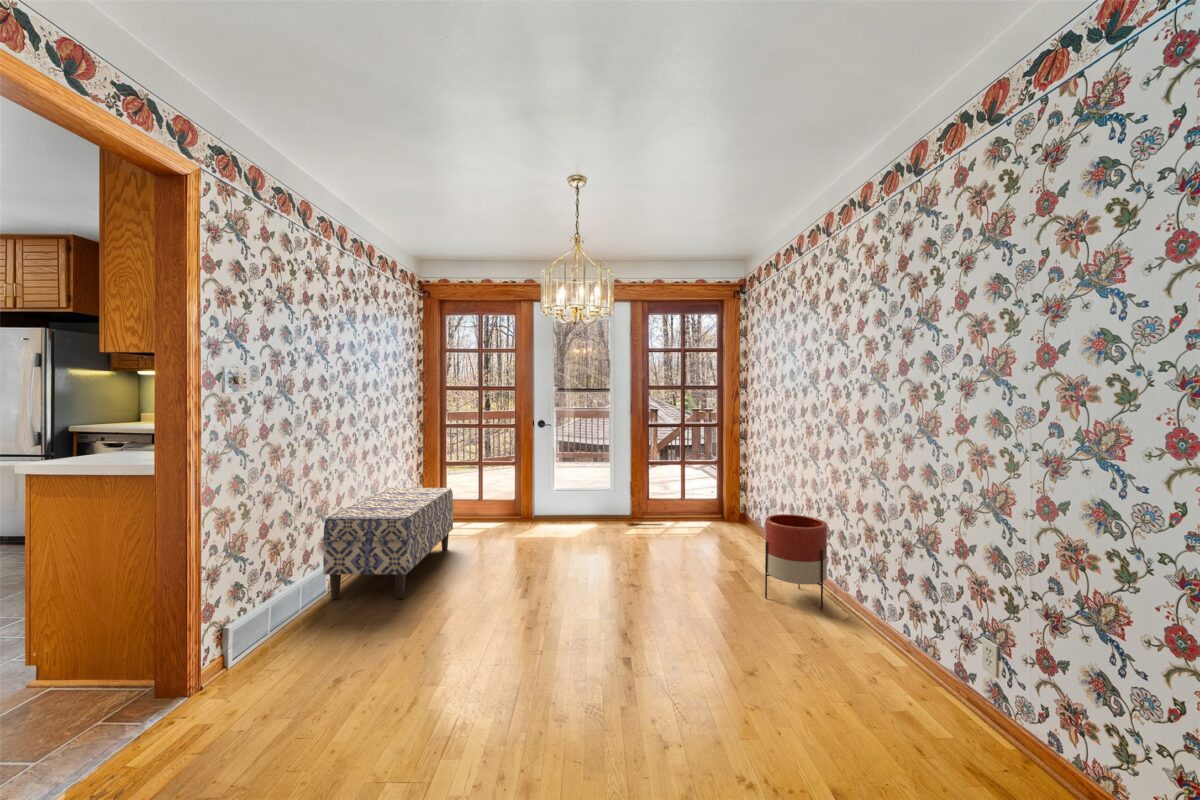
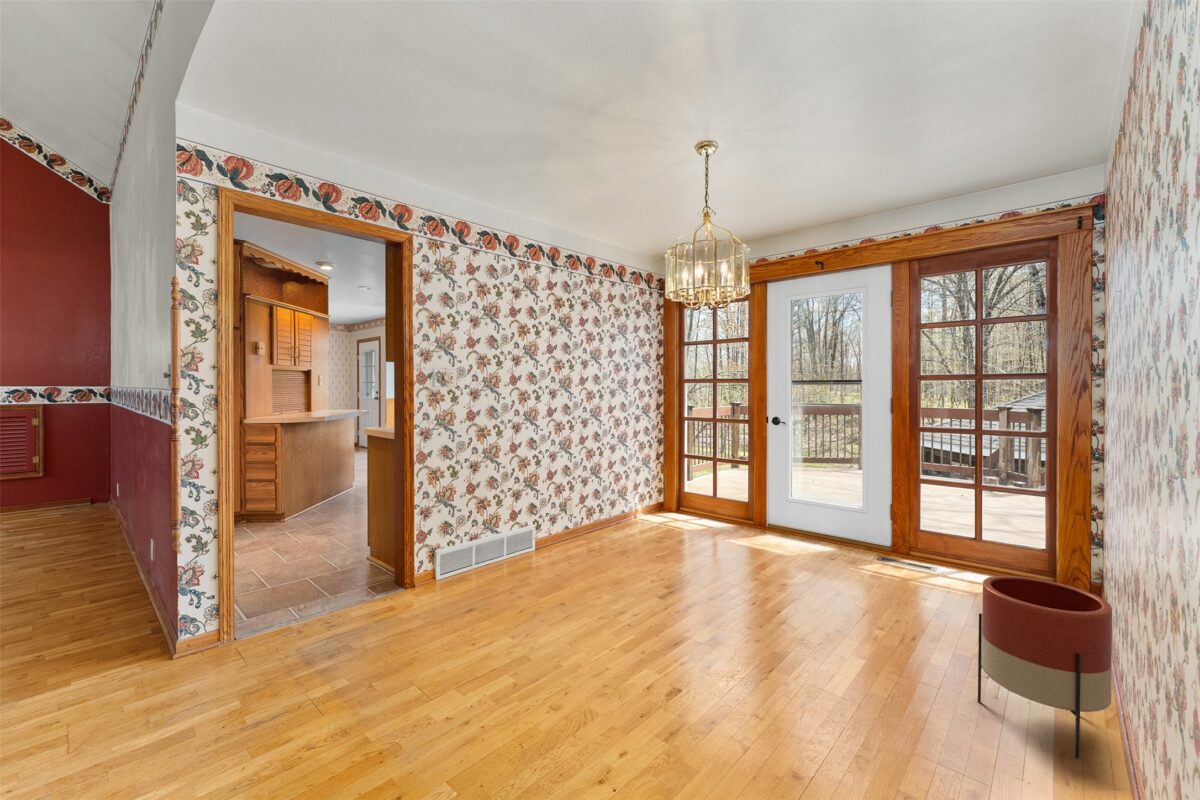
bench: present [323,488,453,599] -> none [527,471,661,566]

